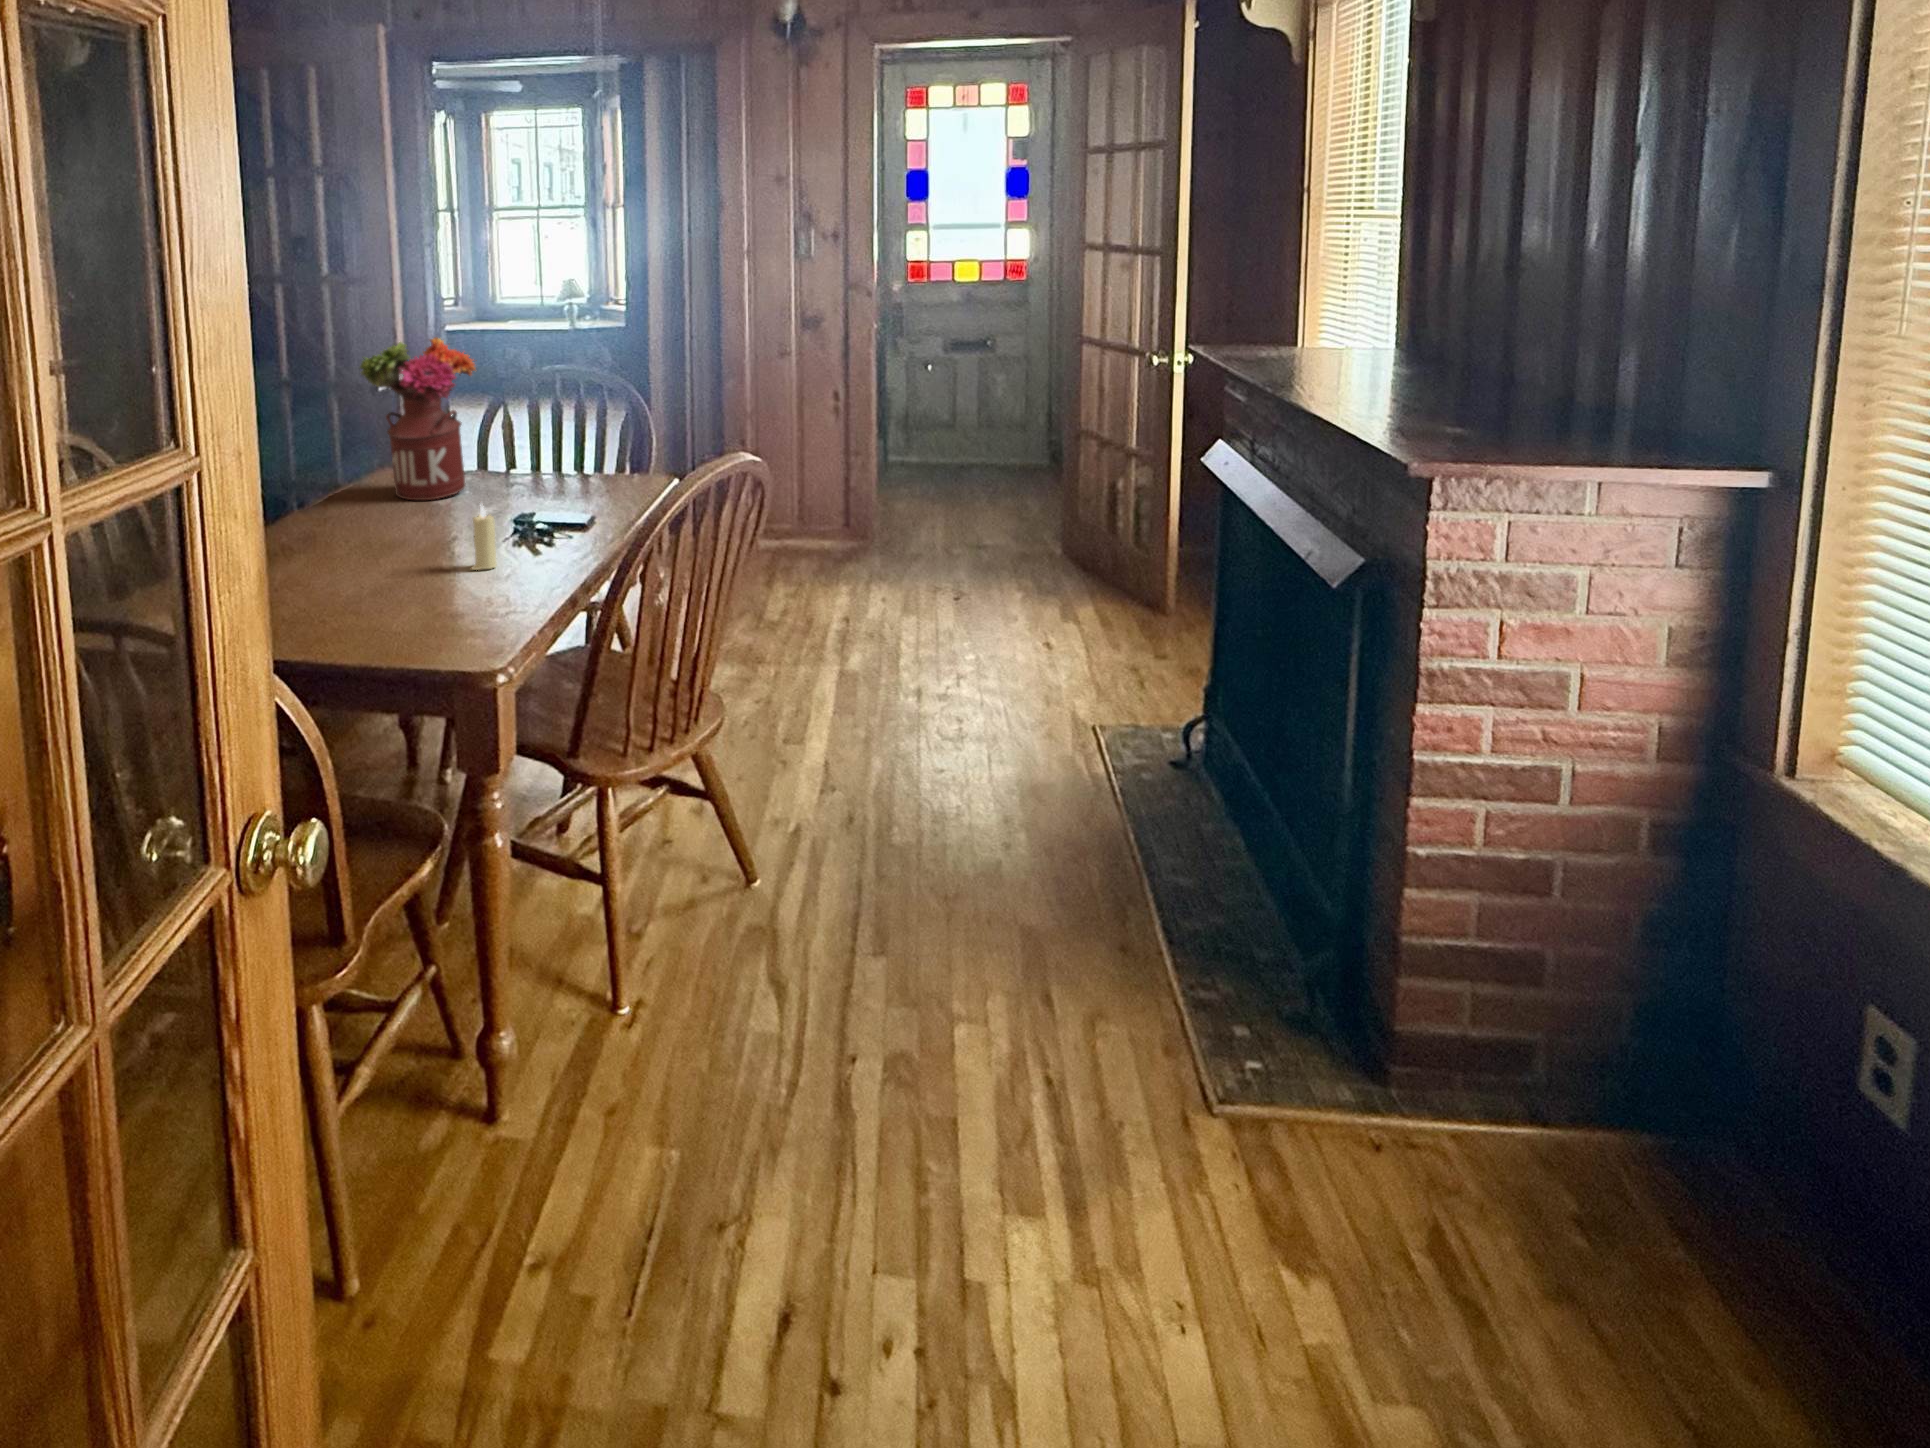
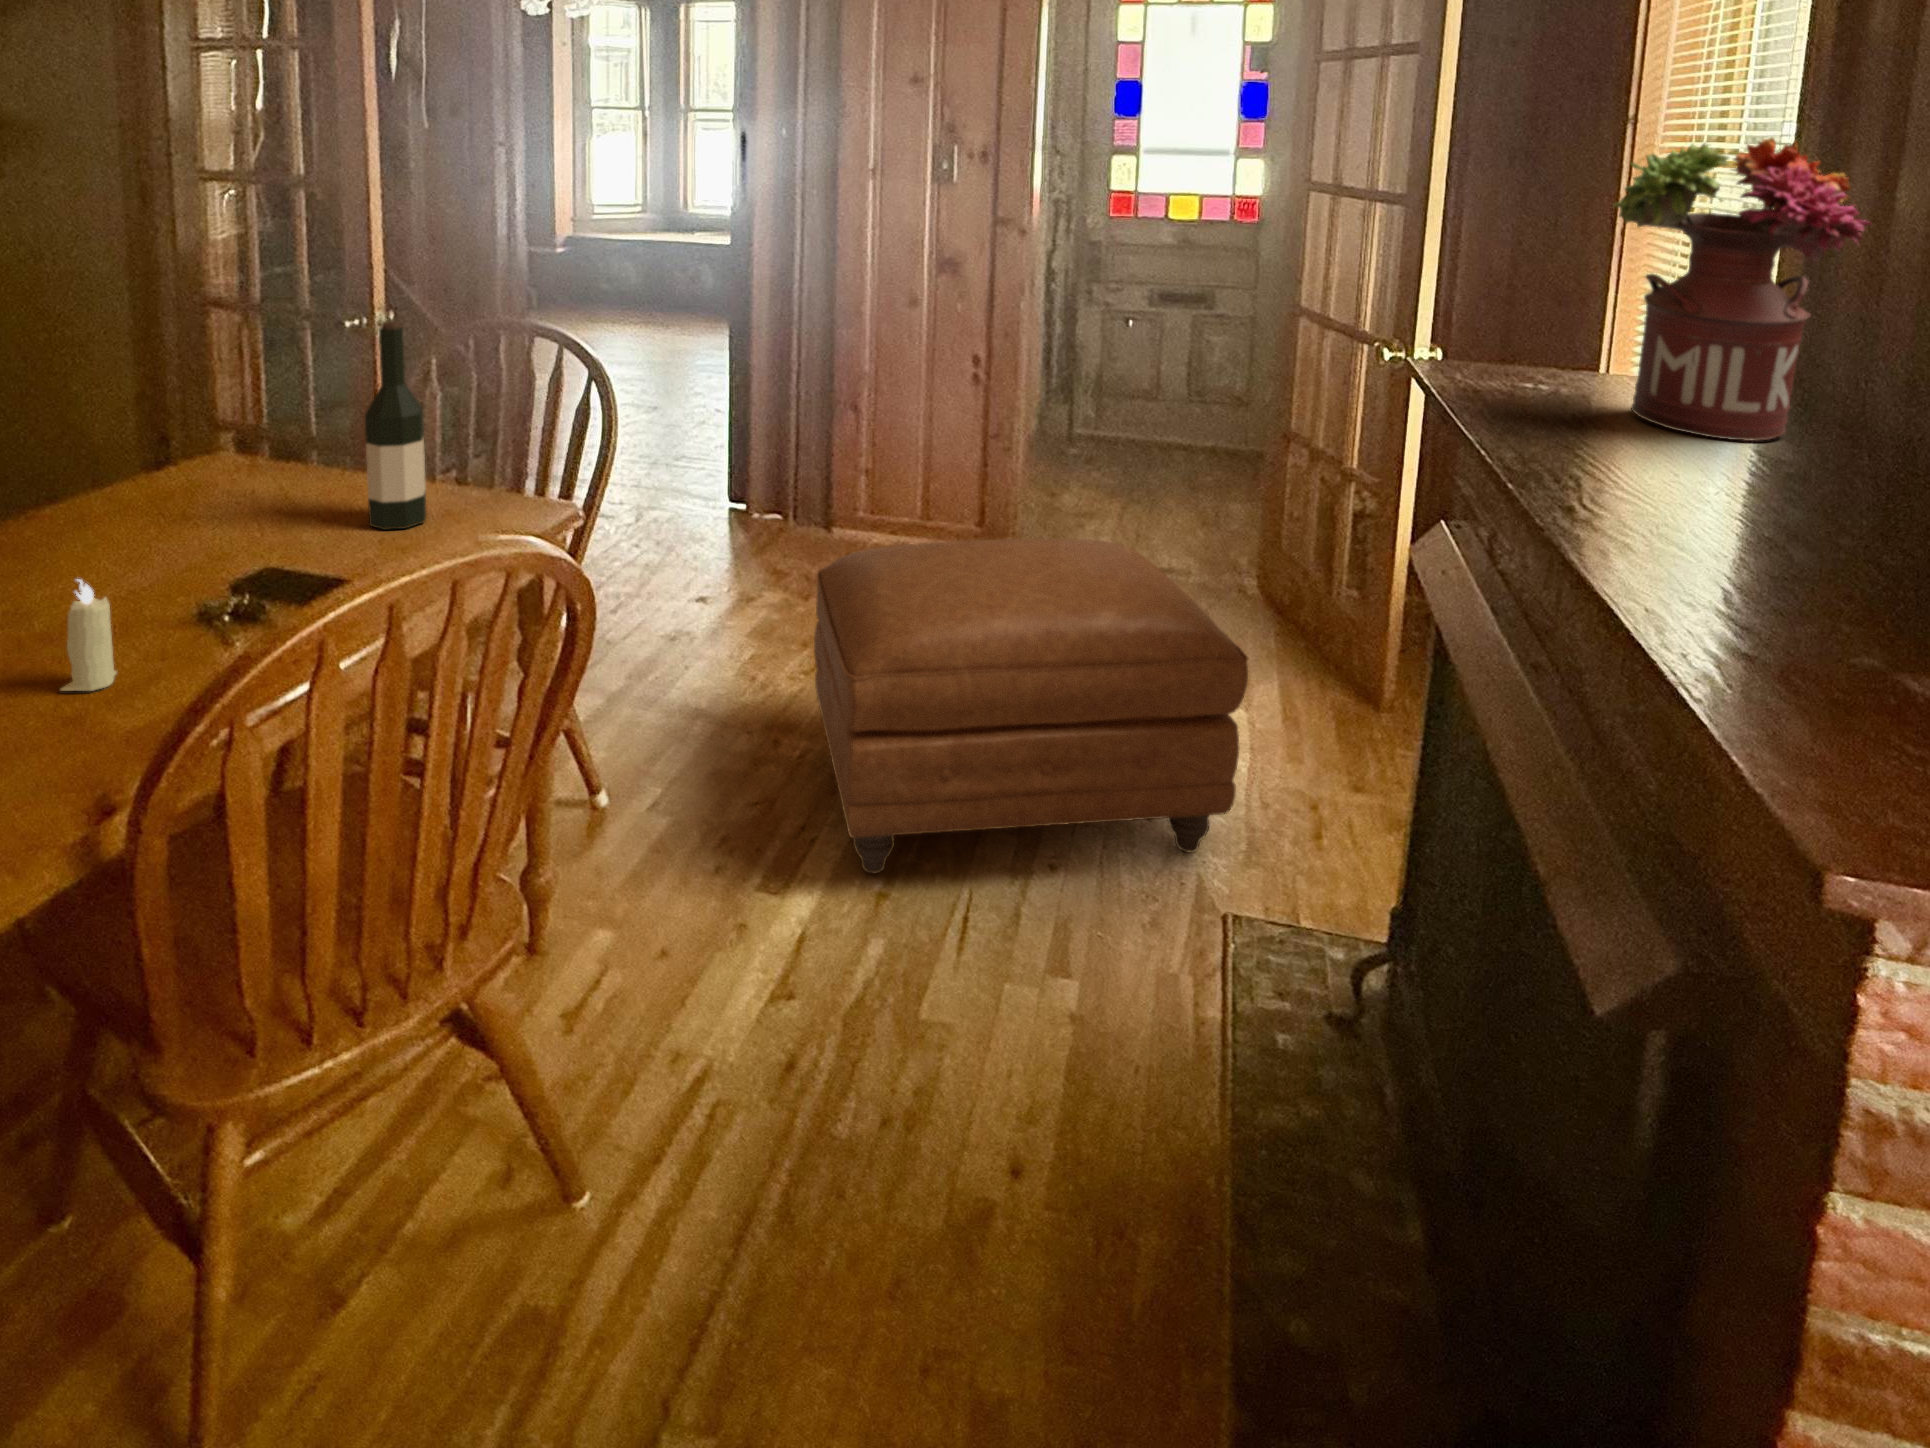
flower arrangement: present [360,337,476,500] -> present [1614,138,1870,441]
wine bottle: none [535,359,576,498] -> present [365,321,426,530]
ottoman: none [778,503,1095,729] -> present [814,539,1248,874]

